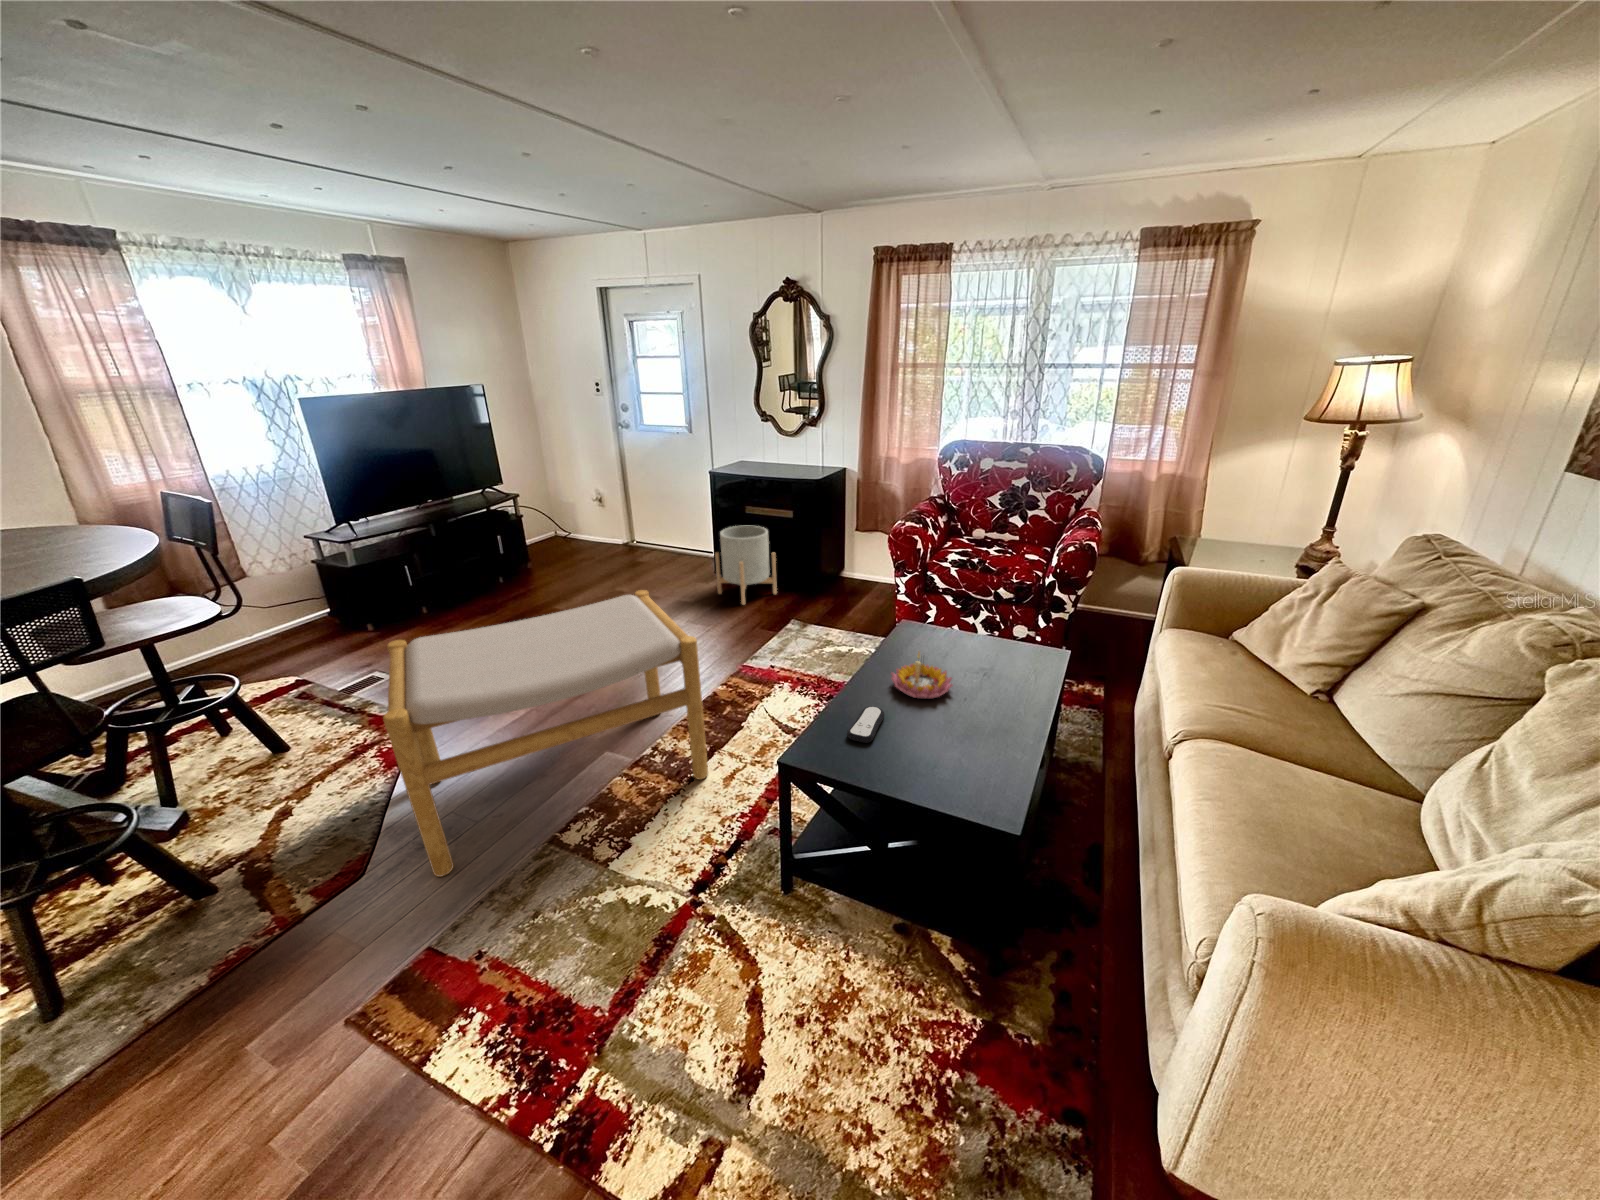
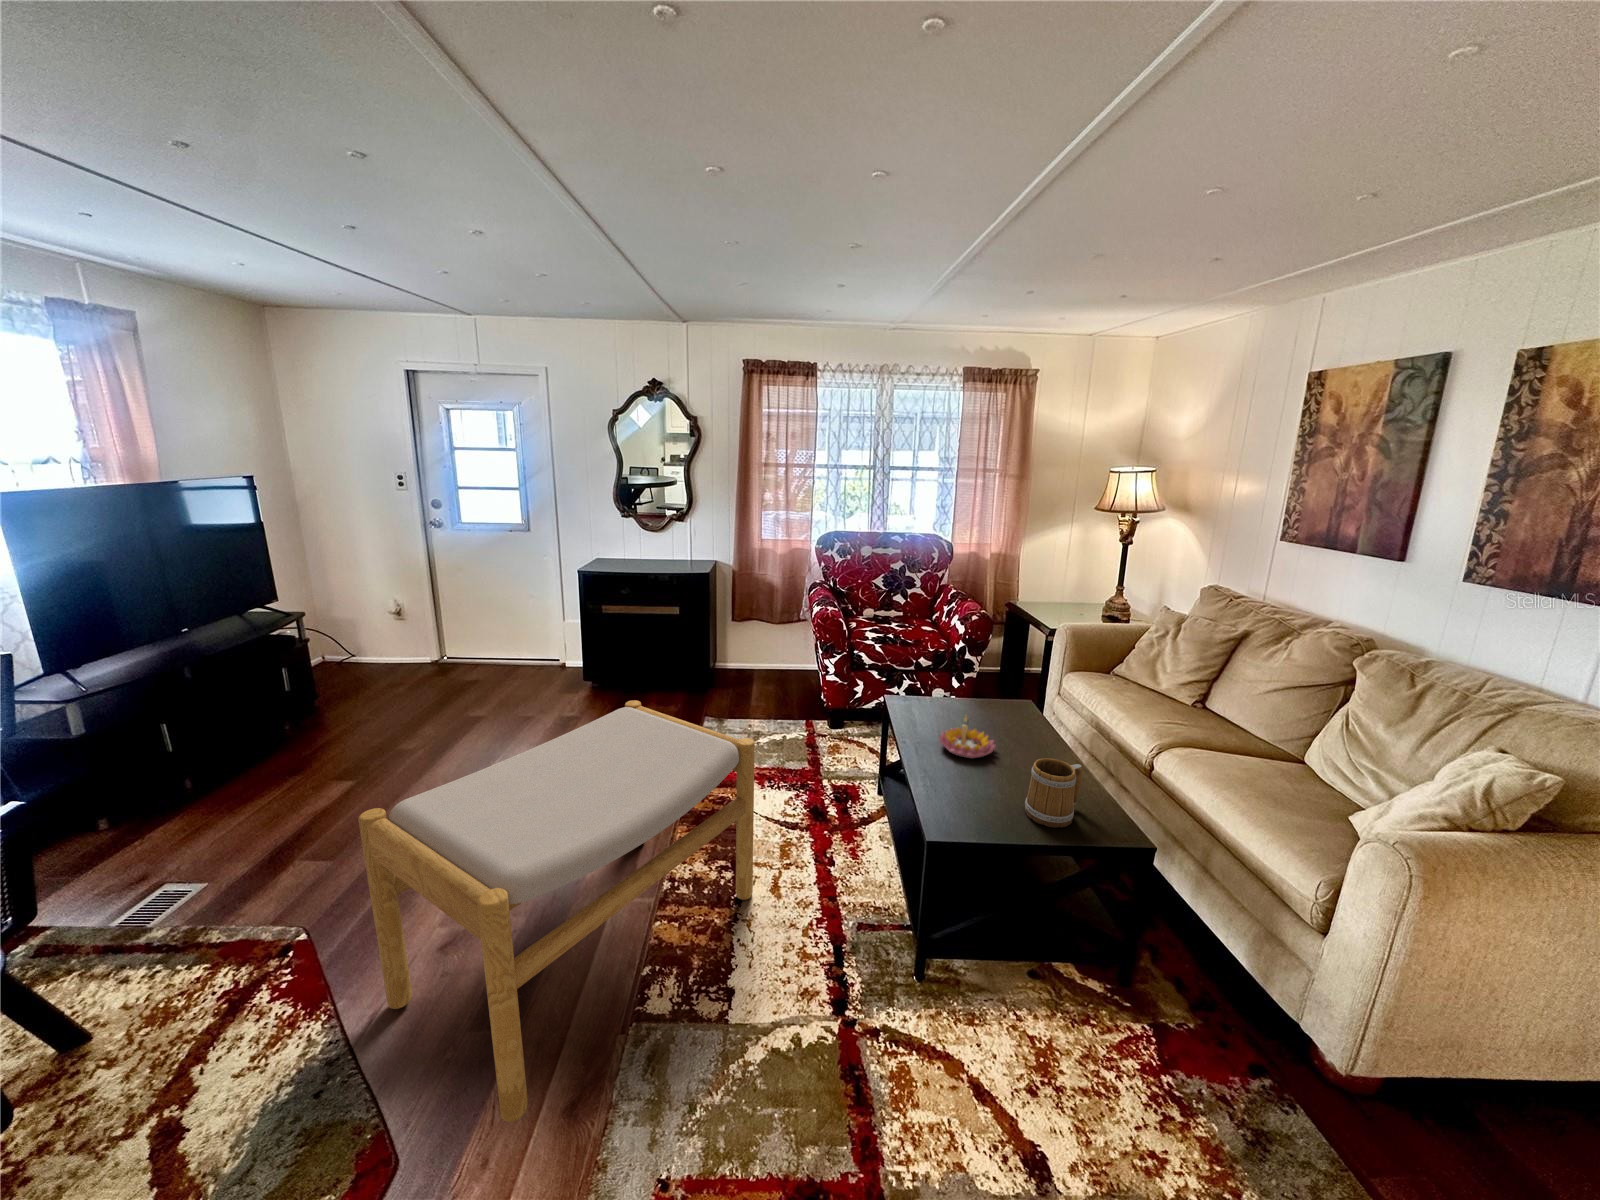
planter: present [715,526,777,605] -> none [599,624,668,710]
remote control: present [847,706,884,743] -> none [948,772,983,805]
mug: none [903,709,976,788] -> present [1025,758,1082,828]

